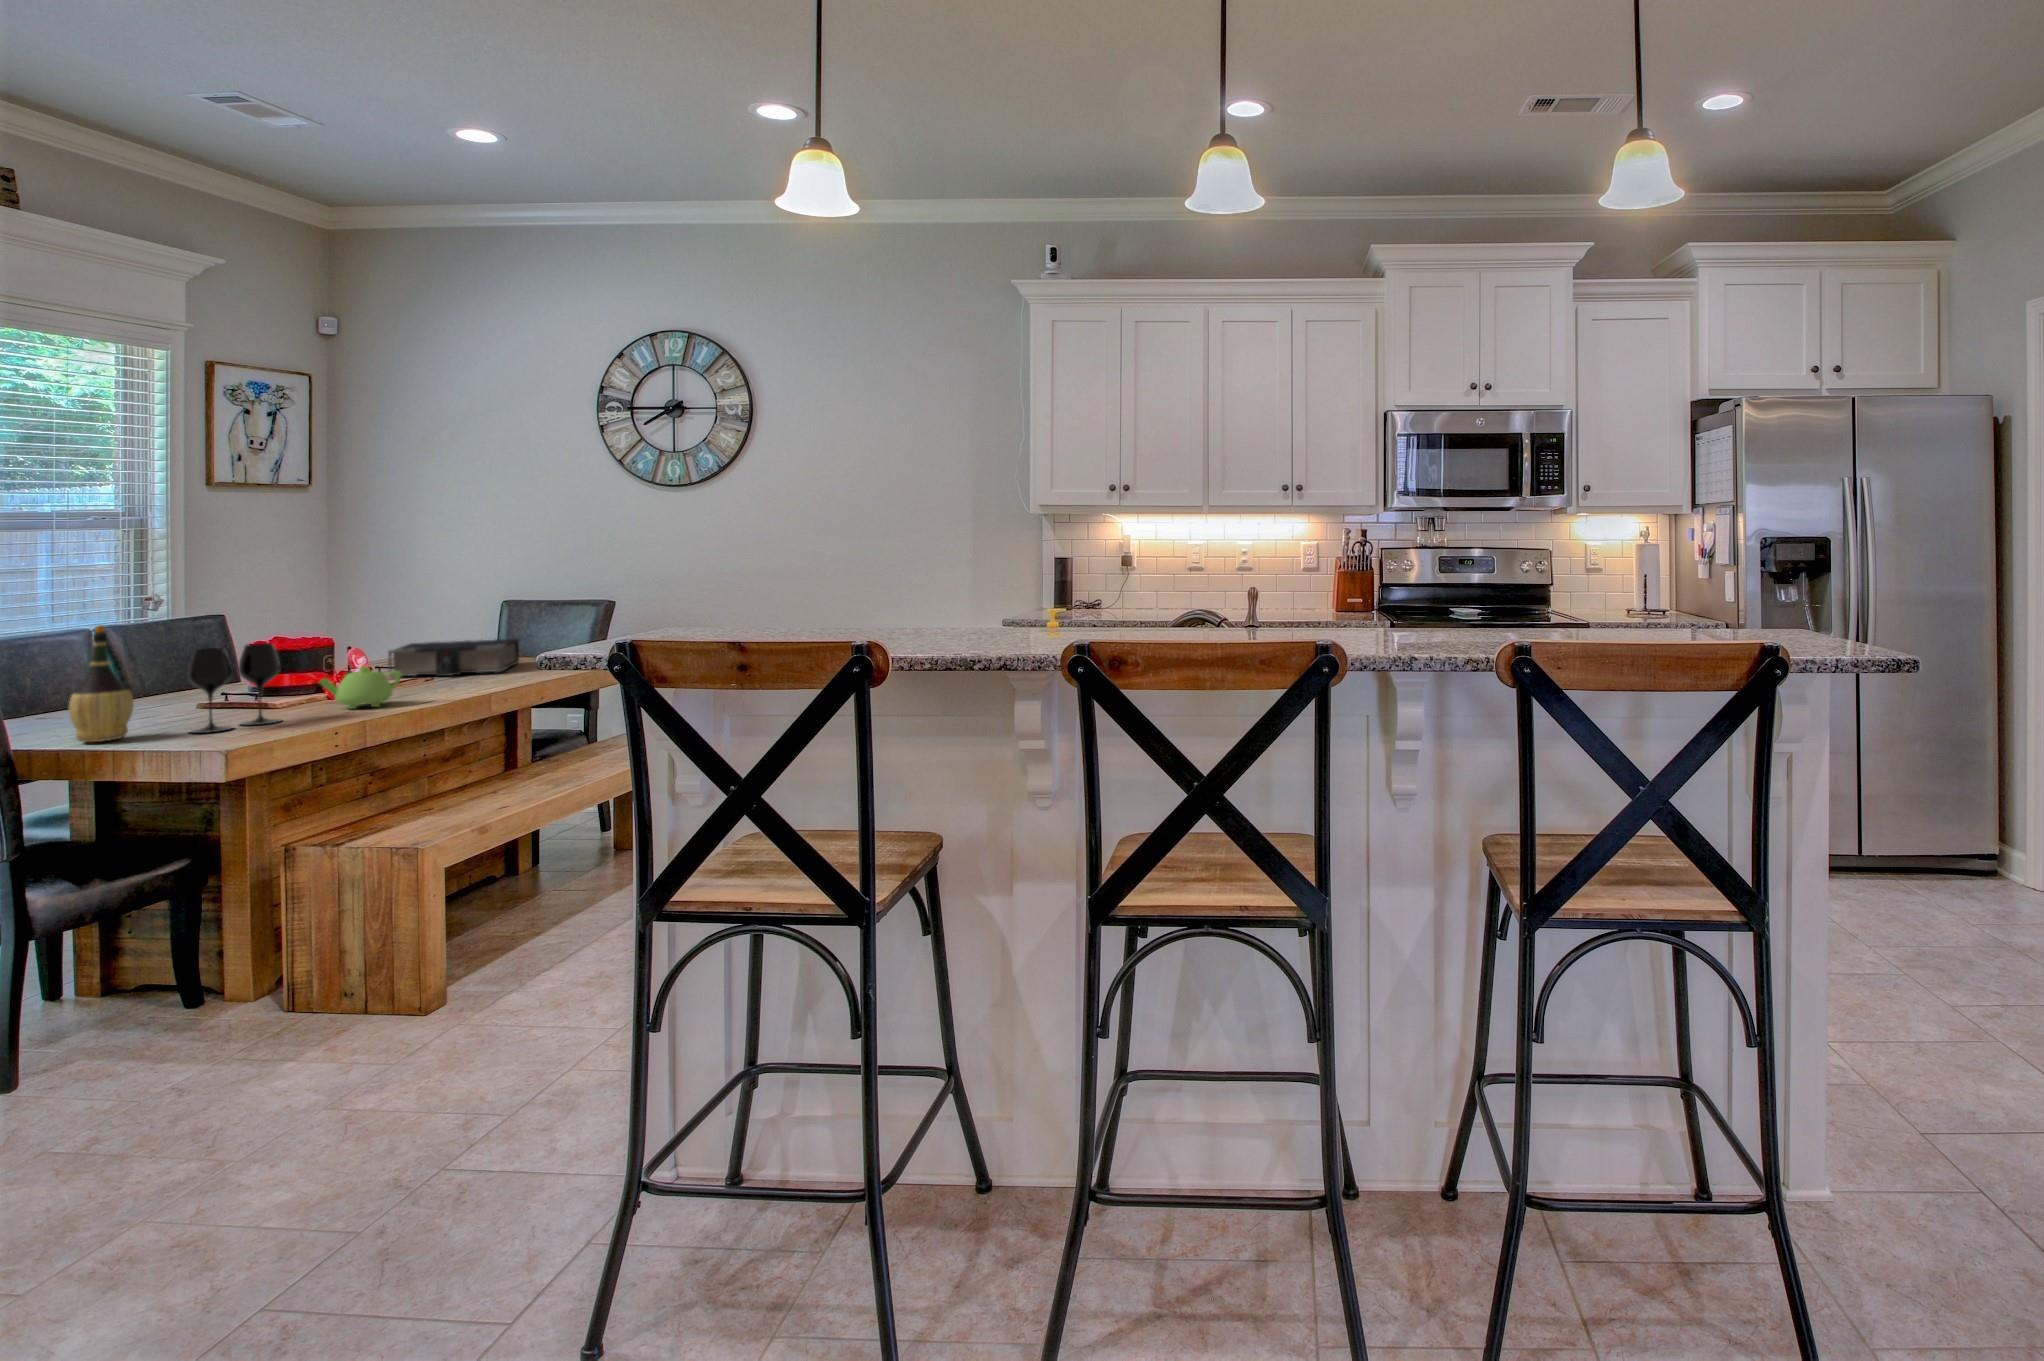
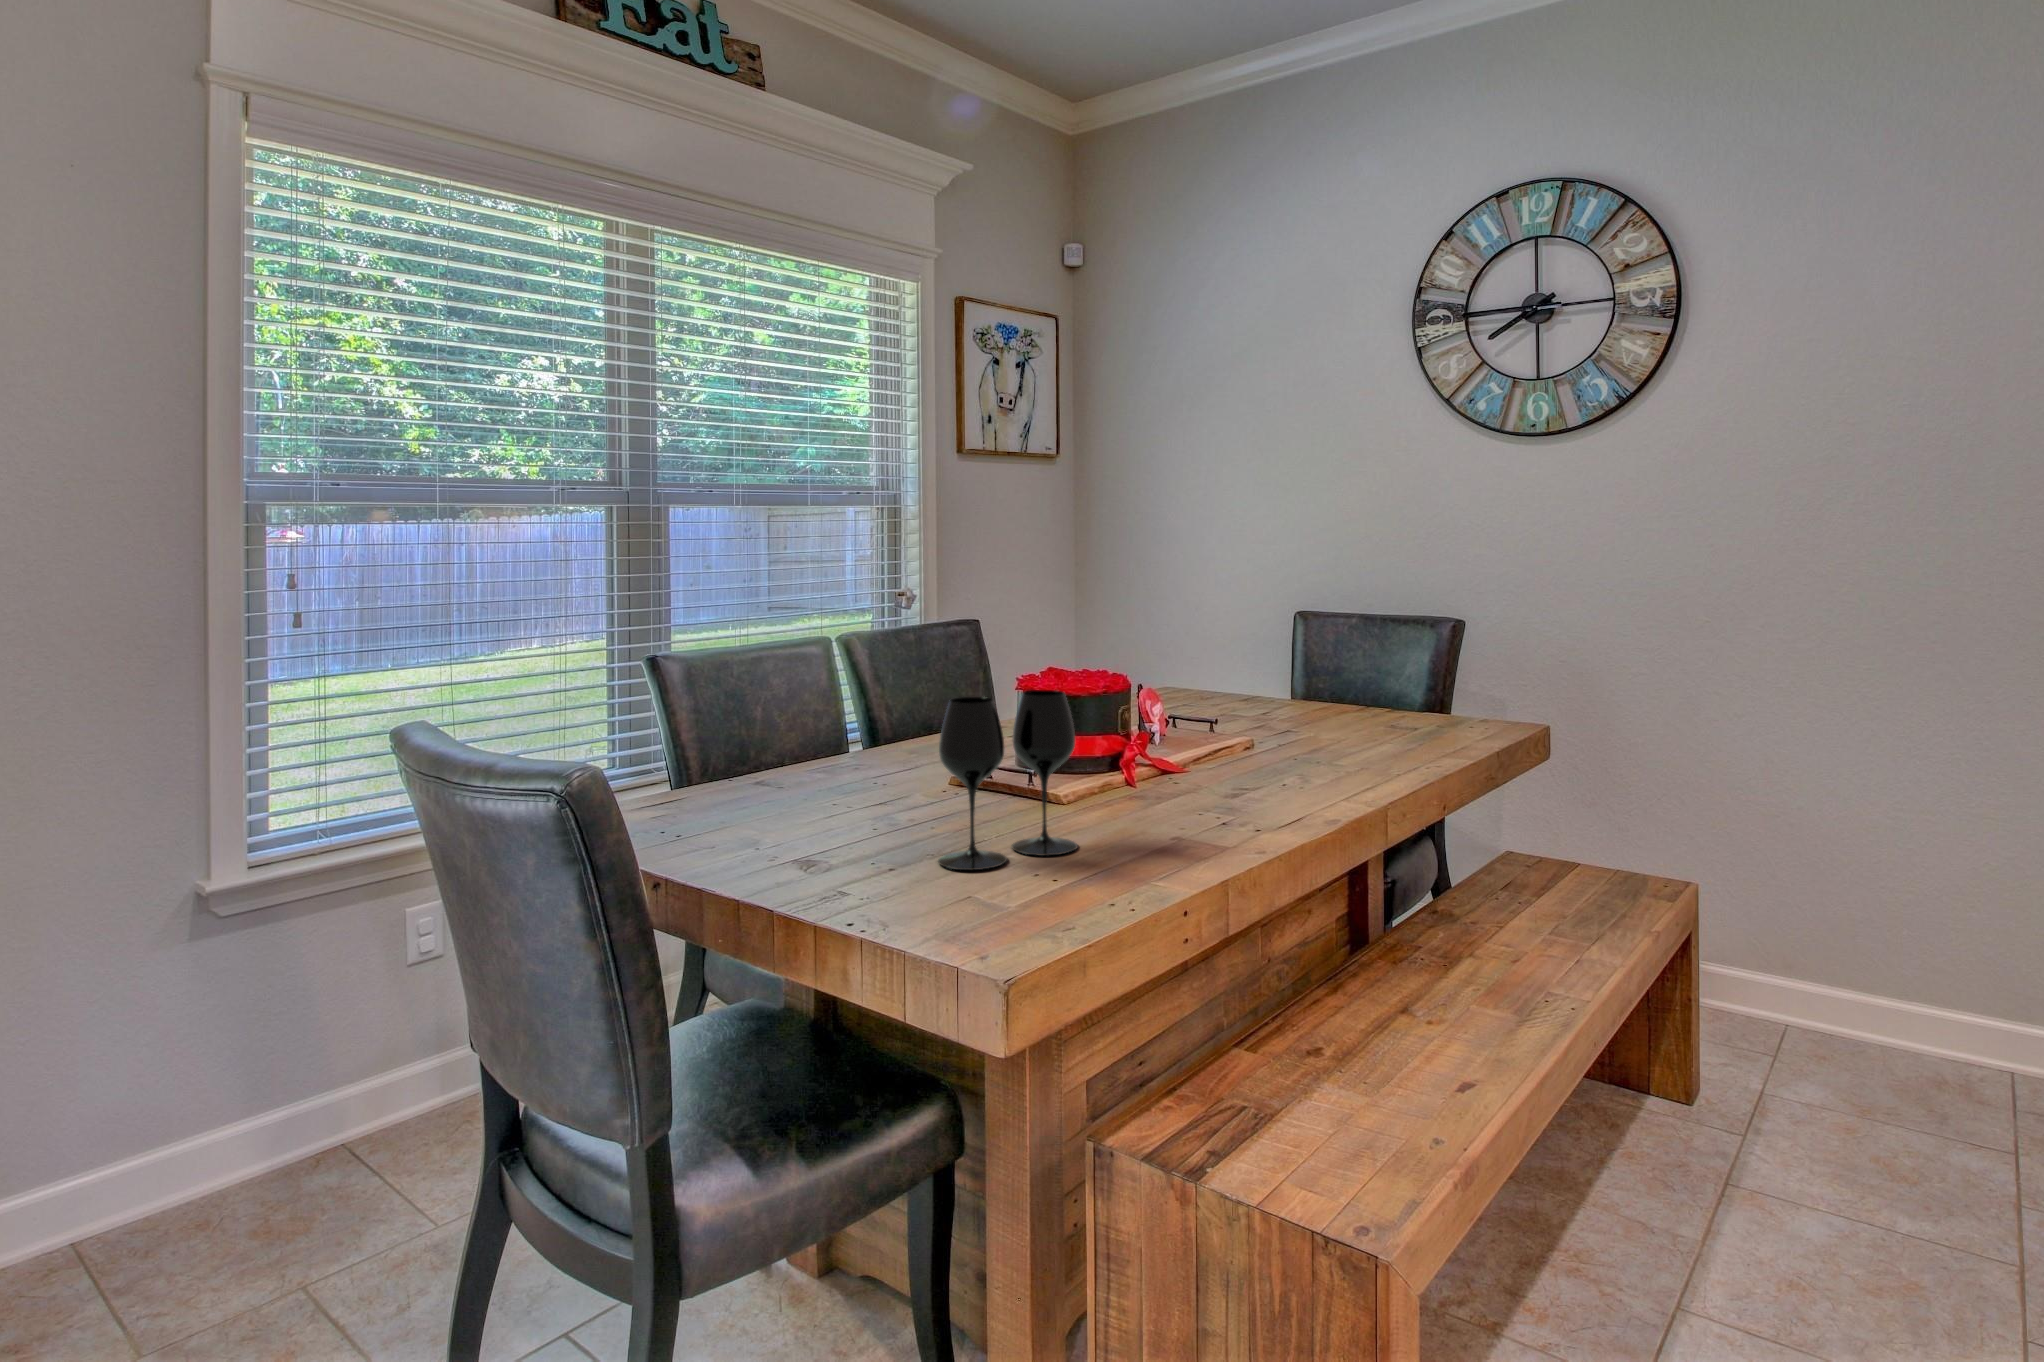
wine bottle: present [69,625,134,742] -> none [770,644,861,871]
book: present [388,639,519,677] -> none [1189,680,1362,746]
teapot: present [320,667,402,709] -> none [1125,741,1254,826]

